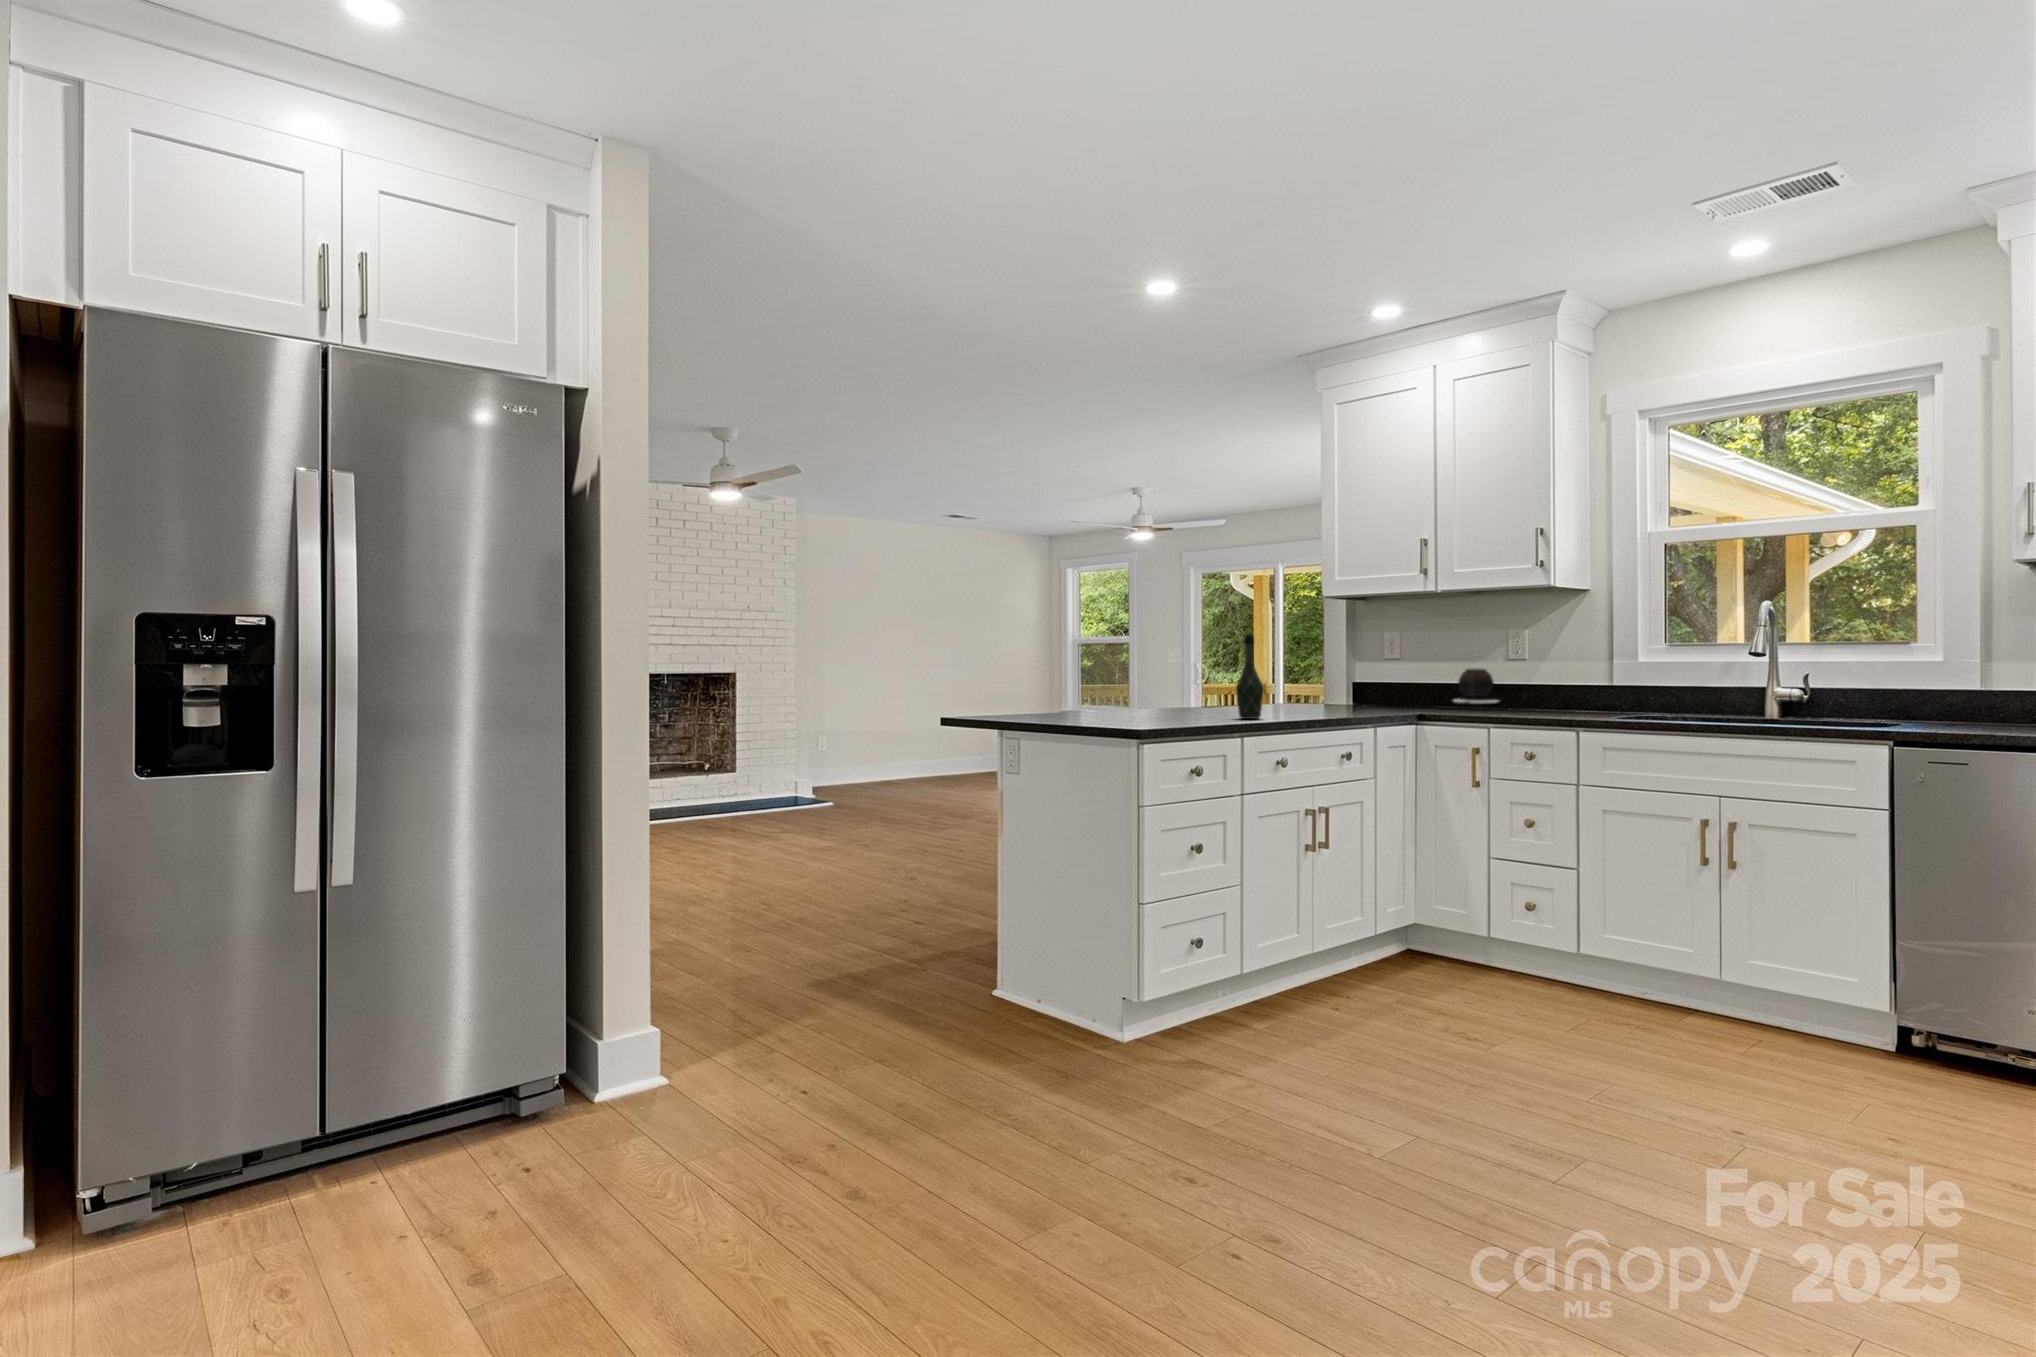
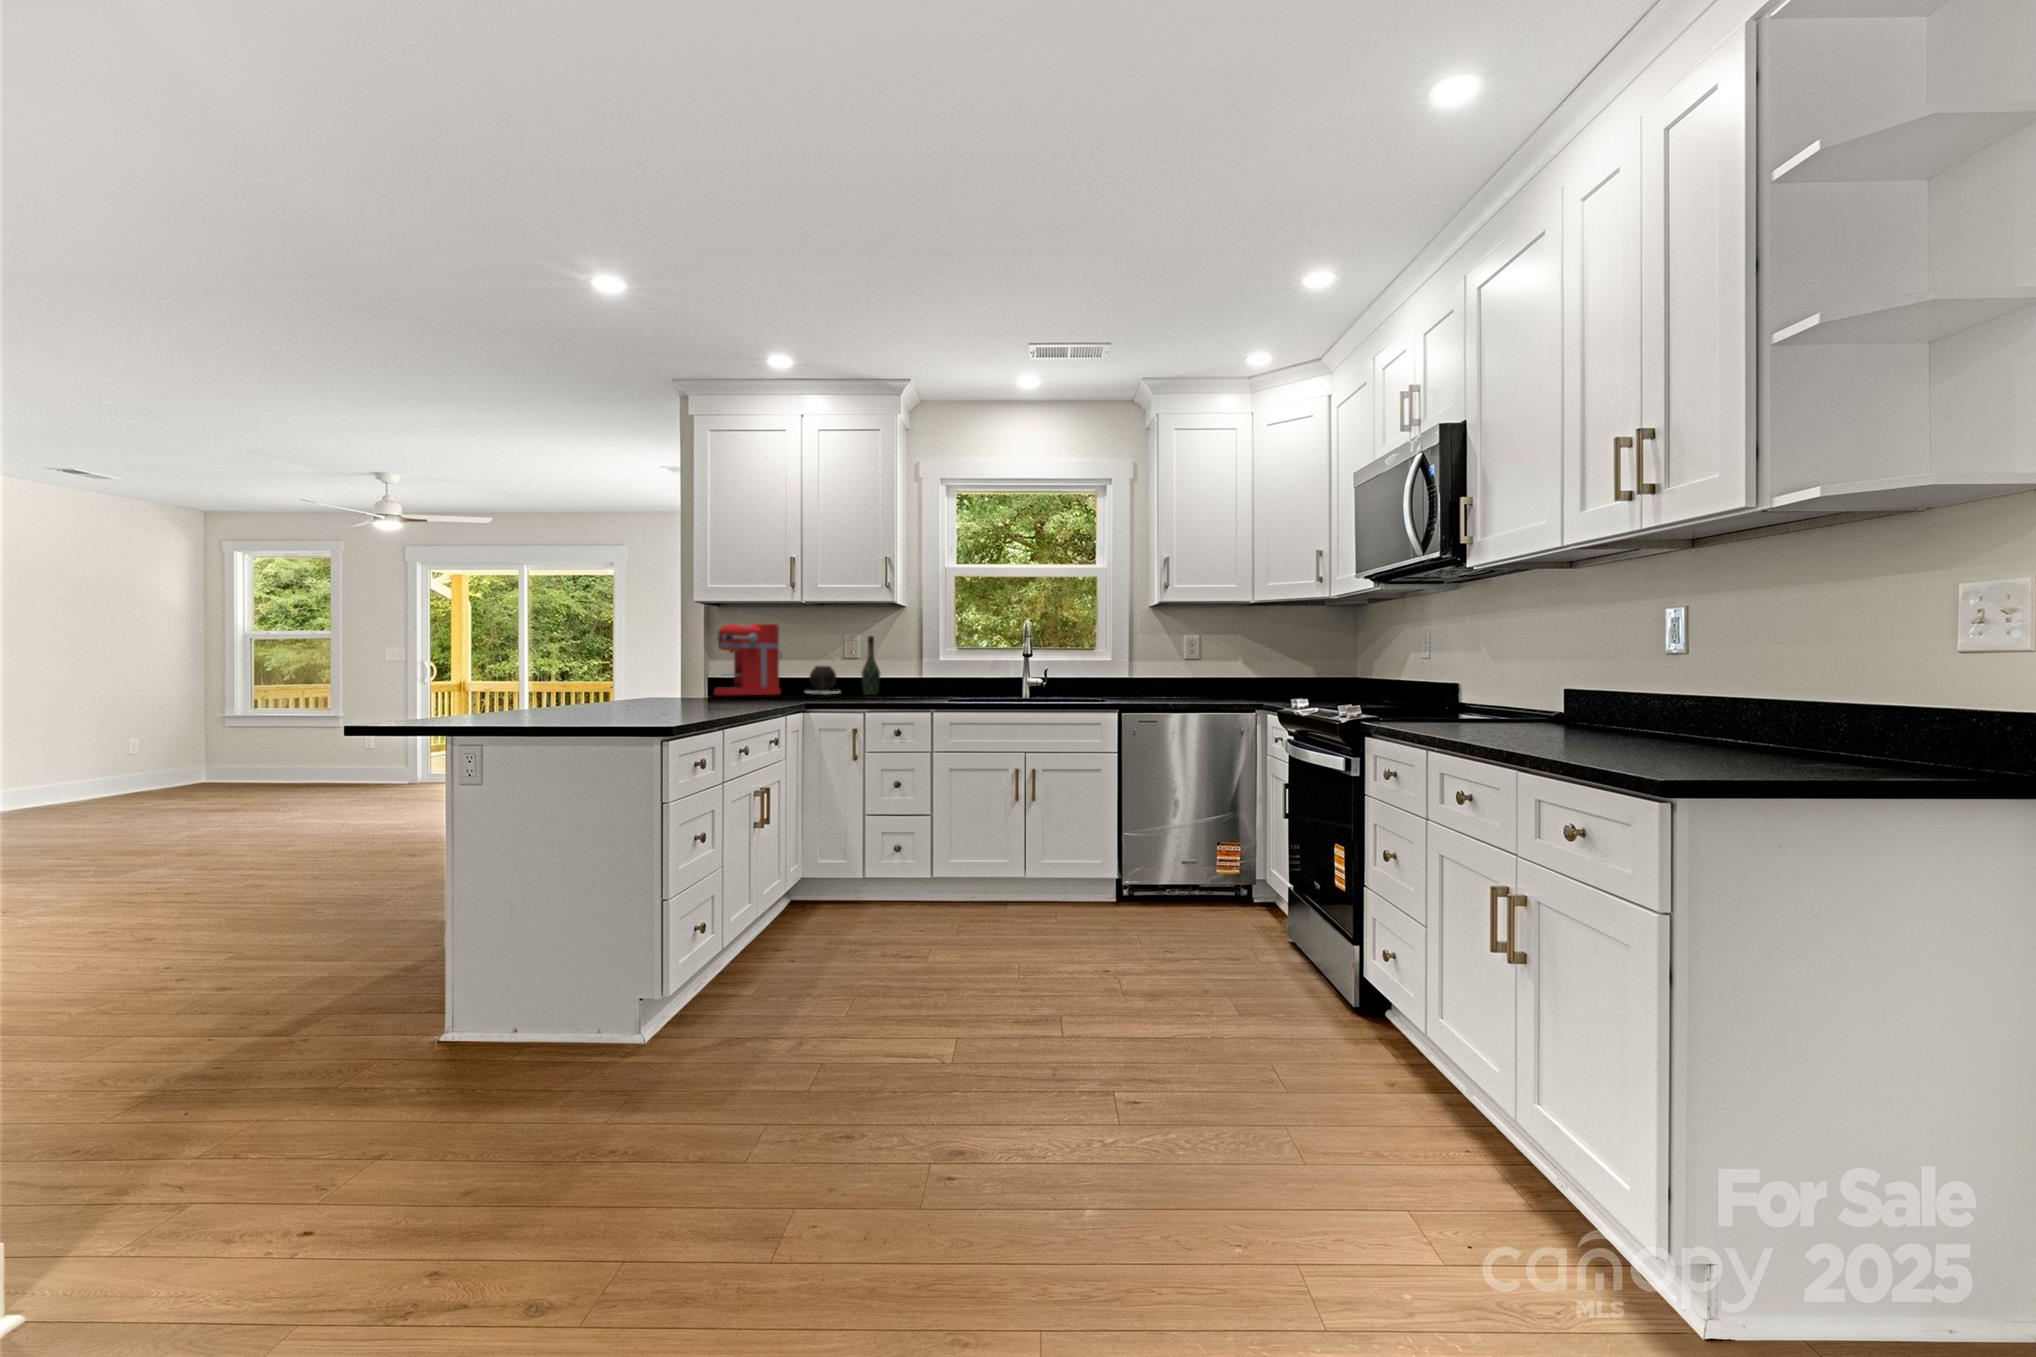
coffee maker: none [1342,620,1426,704] -> present [714,624,782,695]
wine bottle: present [1236,634,1264,719] -> present [862,636,880,695]

